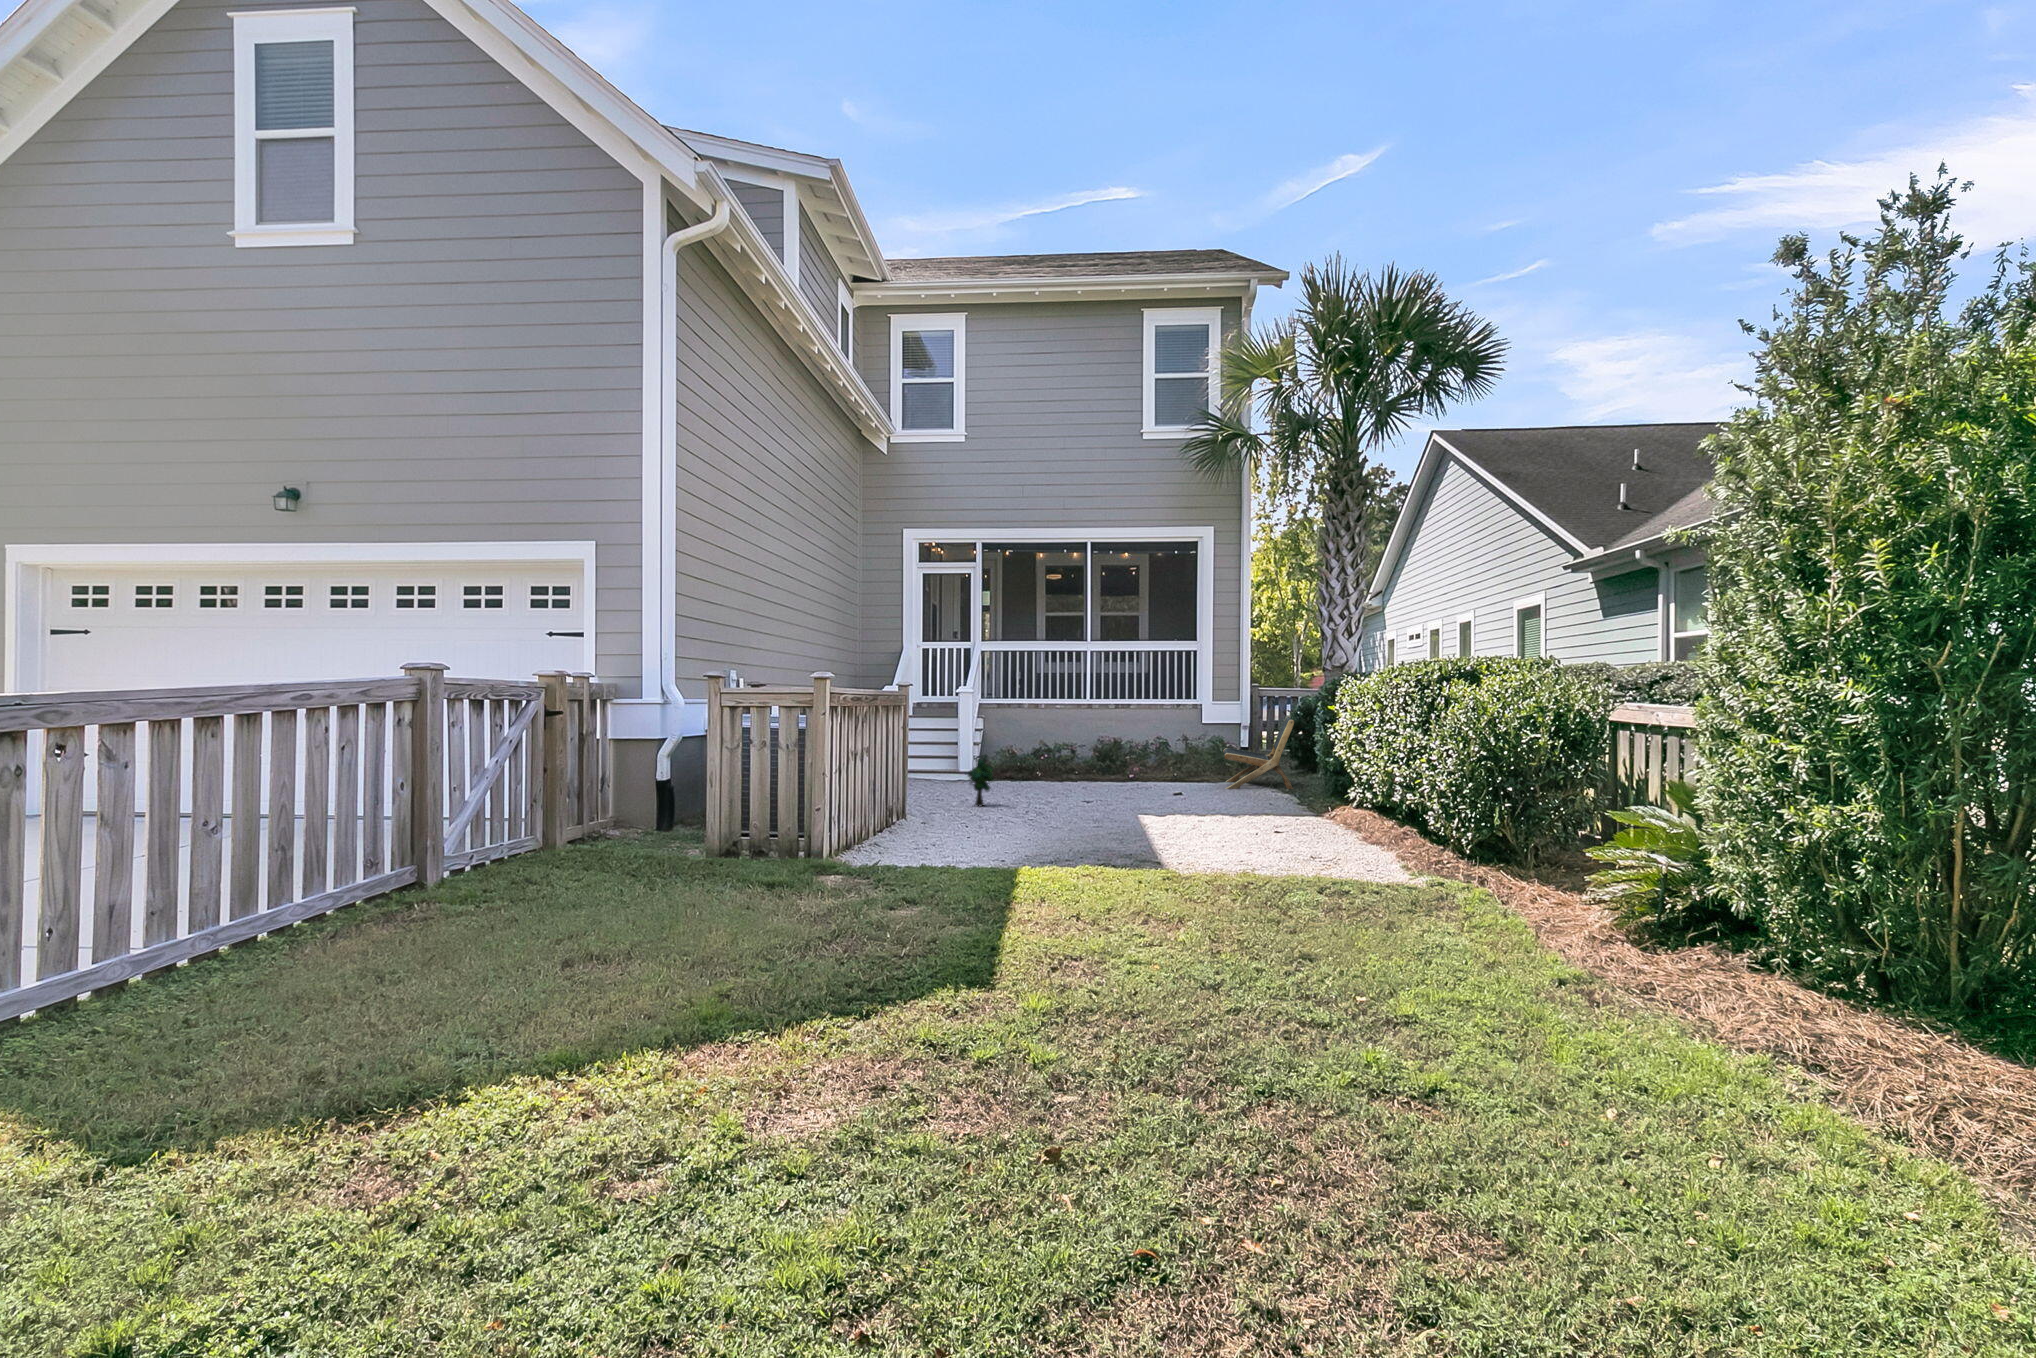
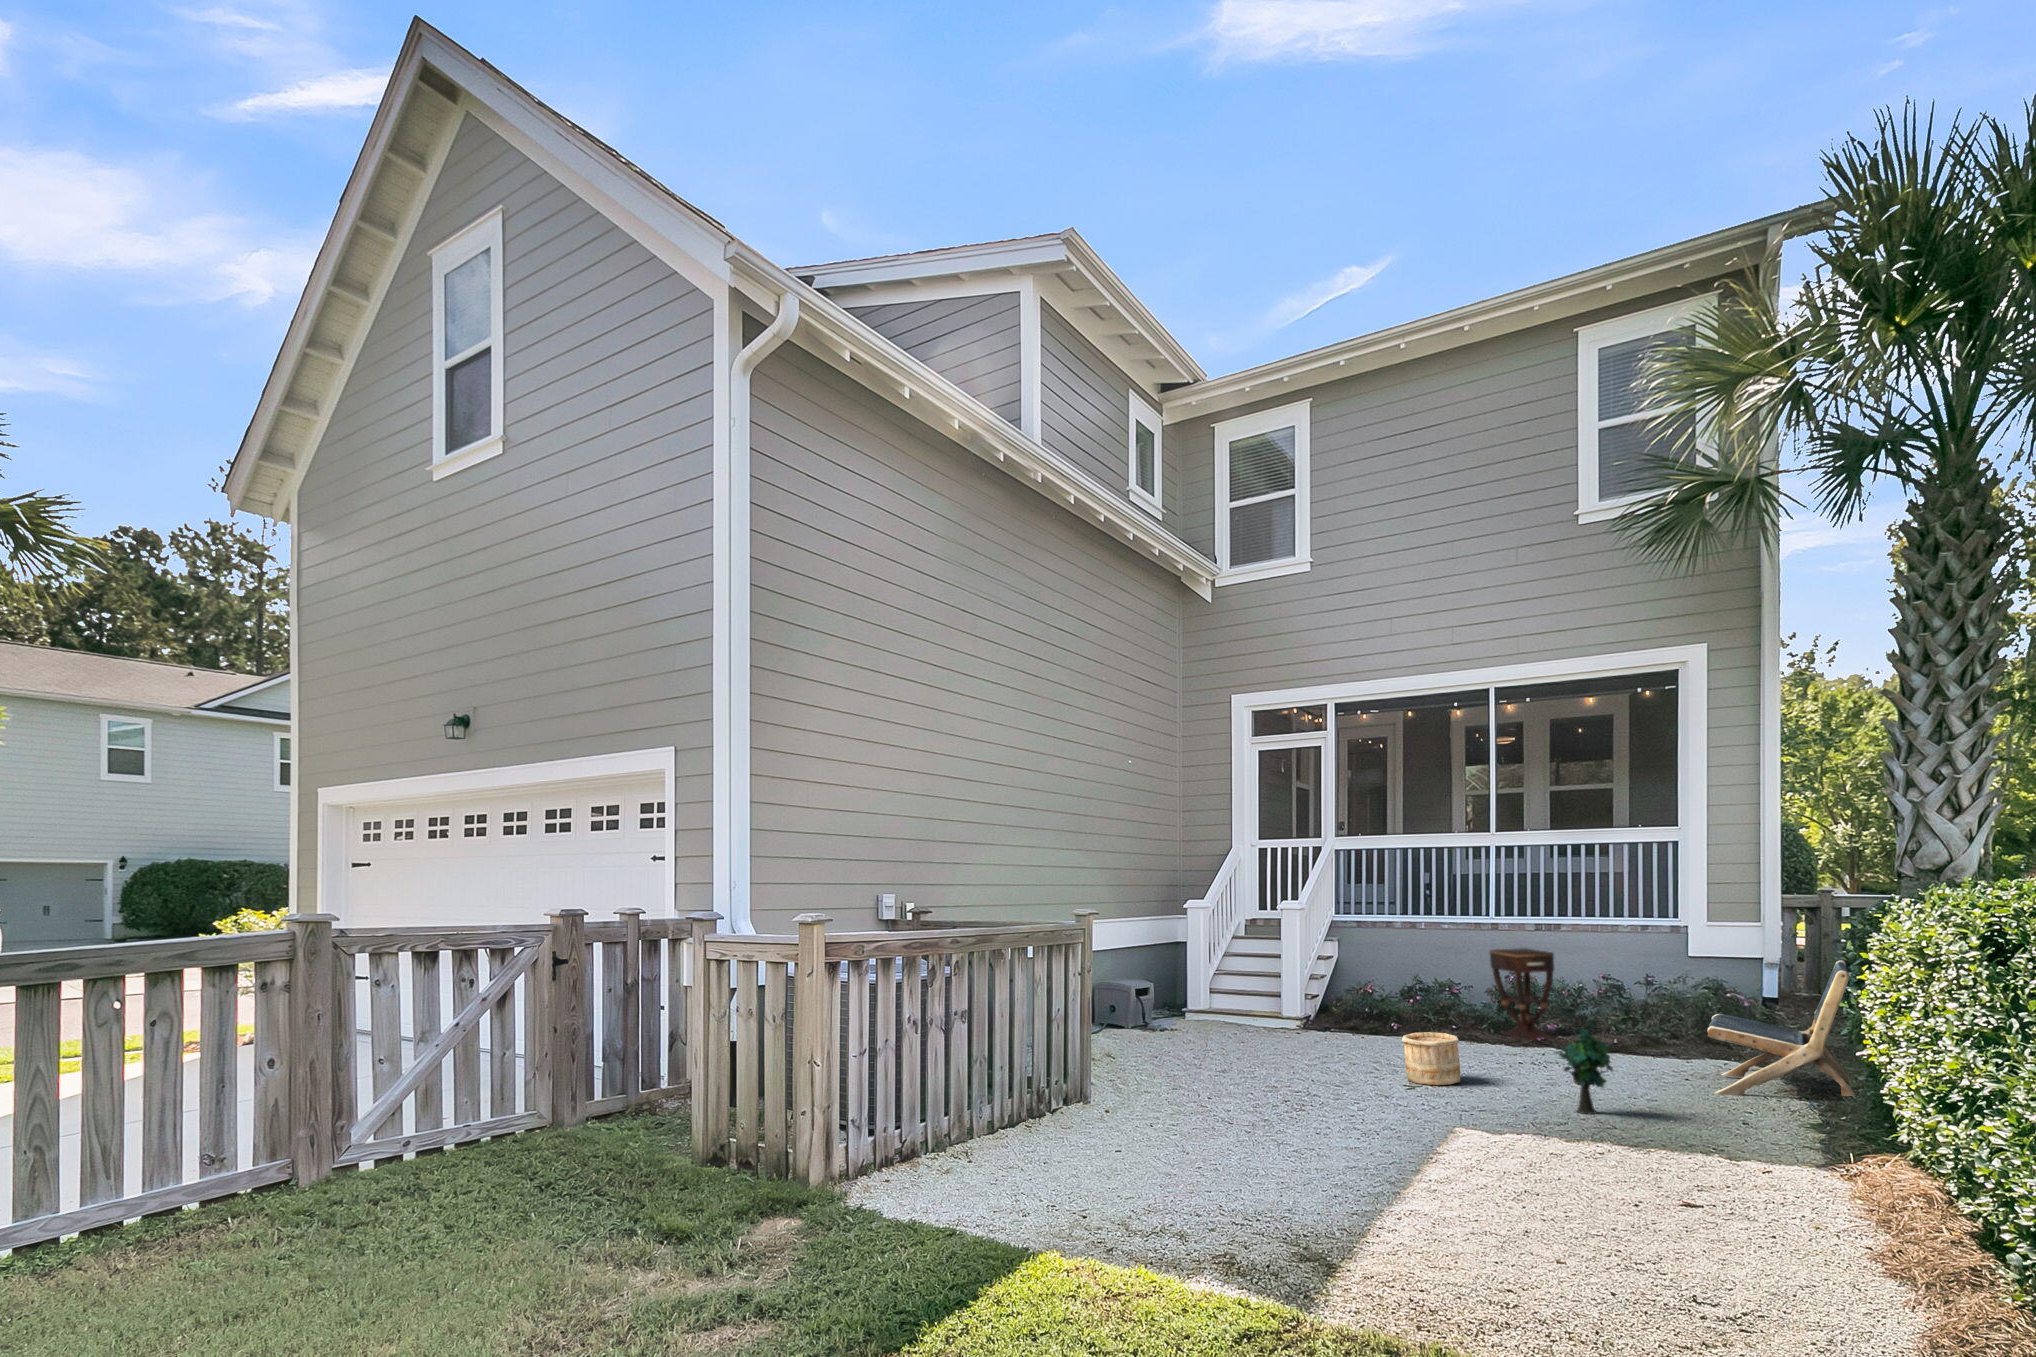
side table: none [1092,718,1131,774] -> present [1489,948,1554,1040]
decorative plant: present [965,755,994,806] -> present [1556,1020,1613,1114]
wooden bucket: none [1065,765,1098,794] -> present [1402,1032,1460,1085]

